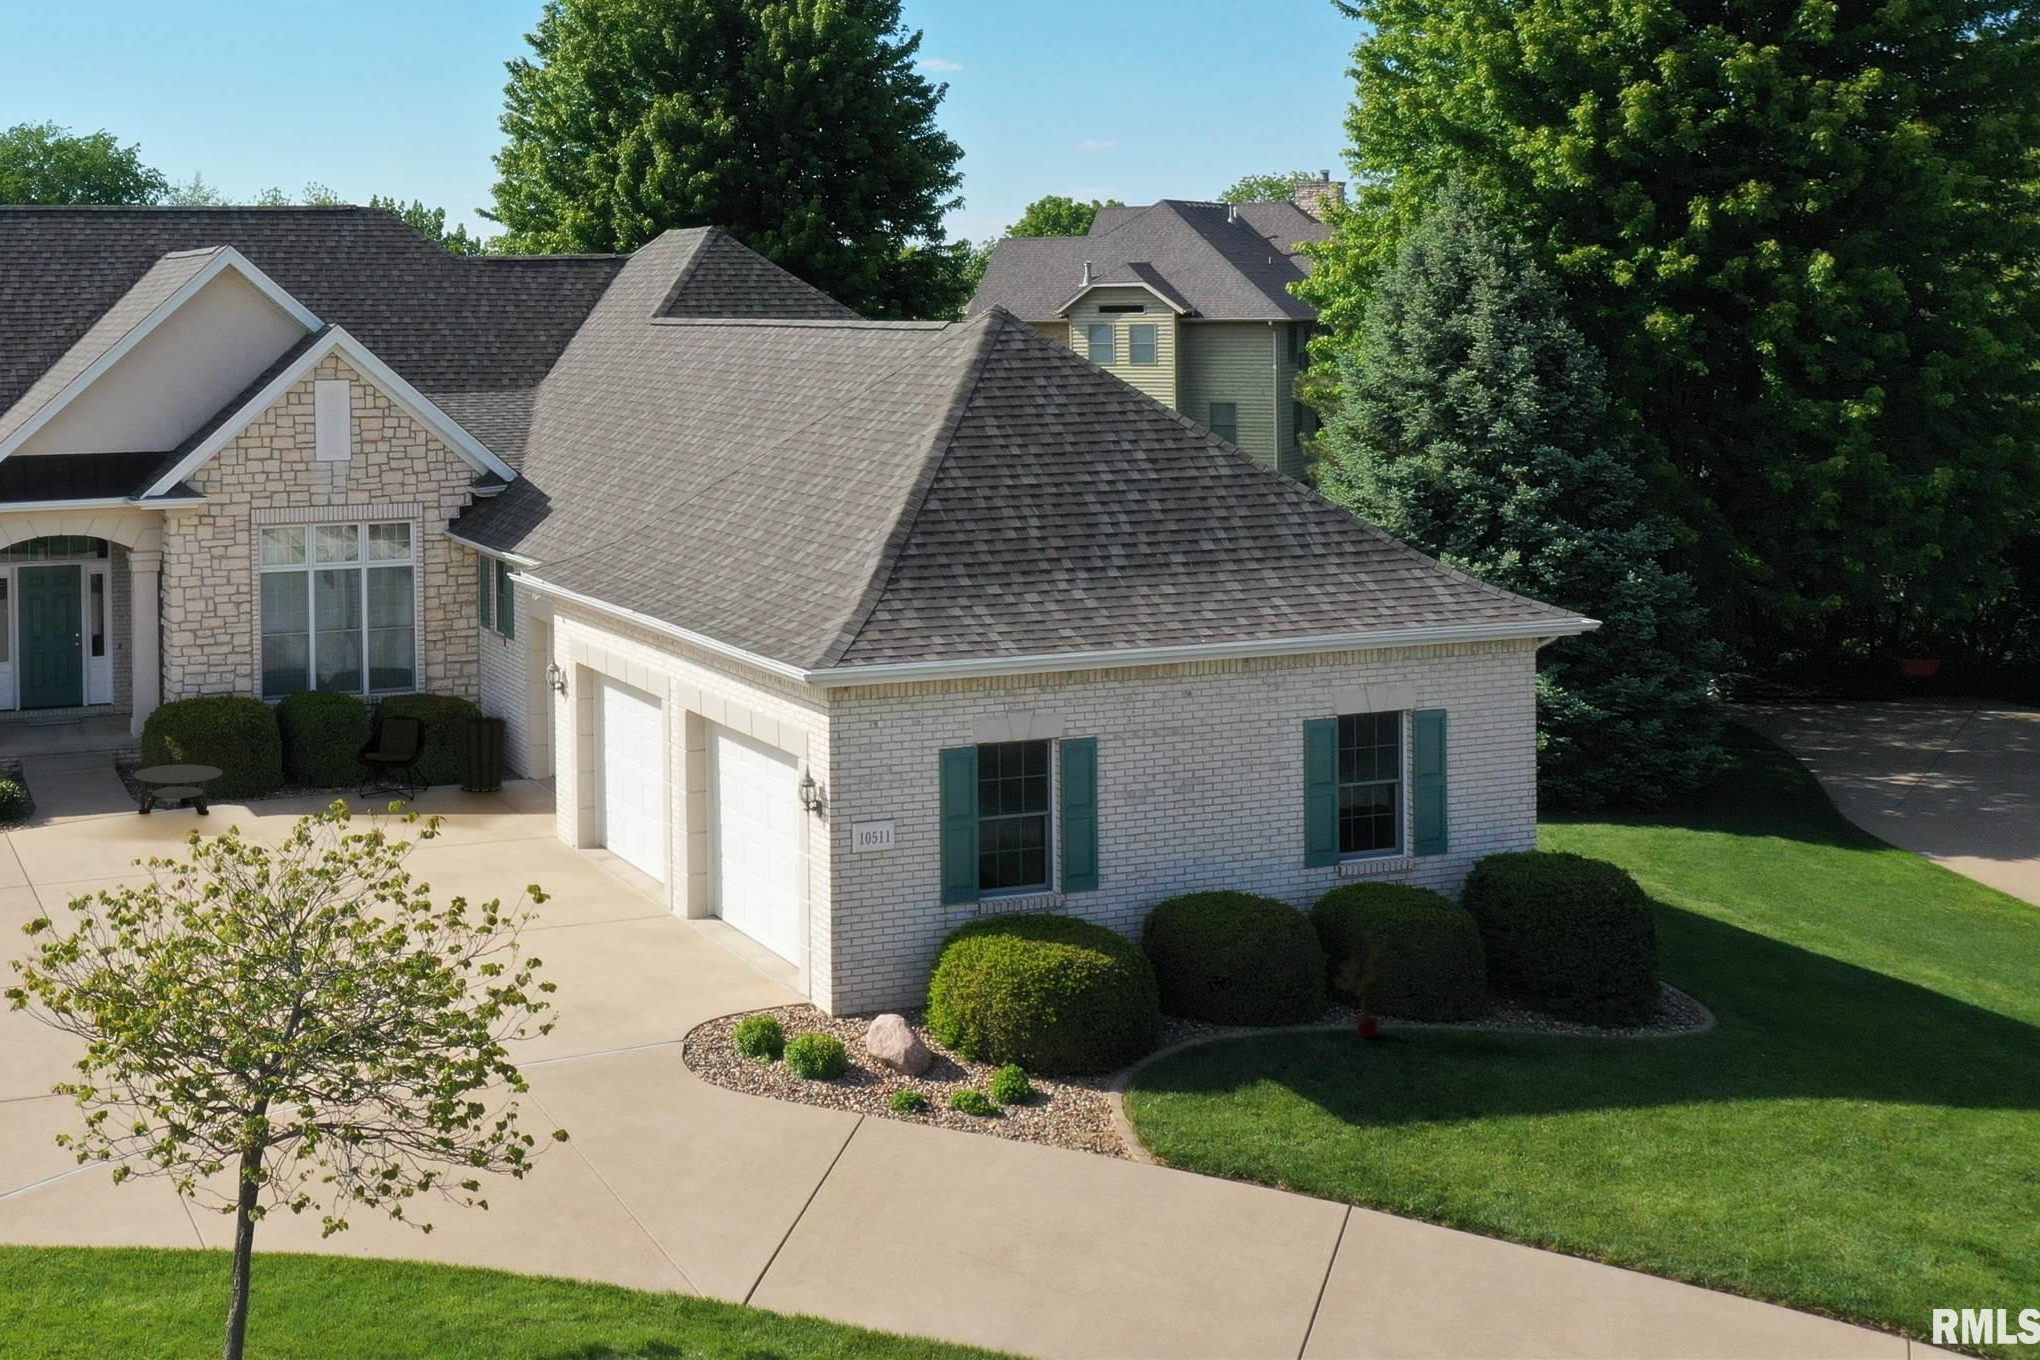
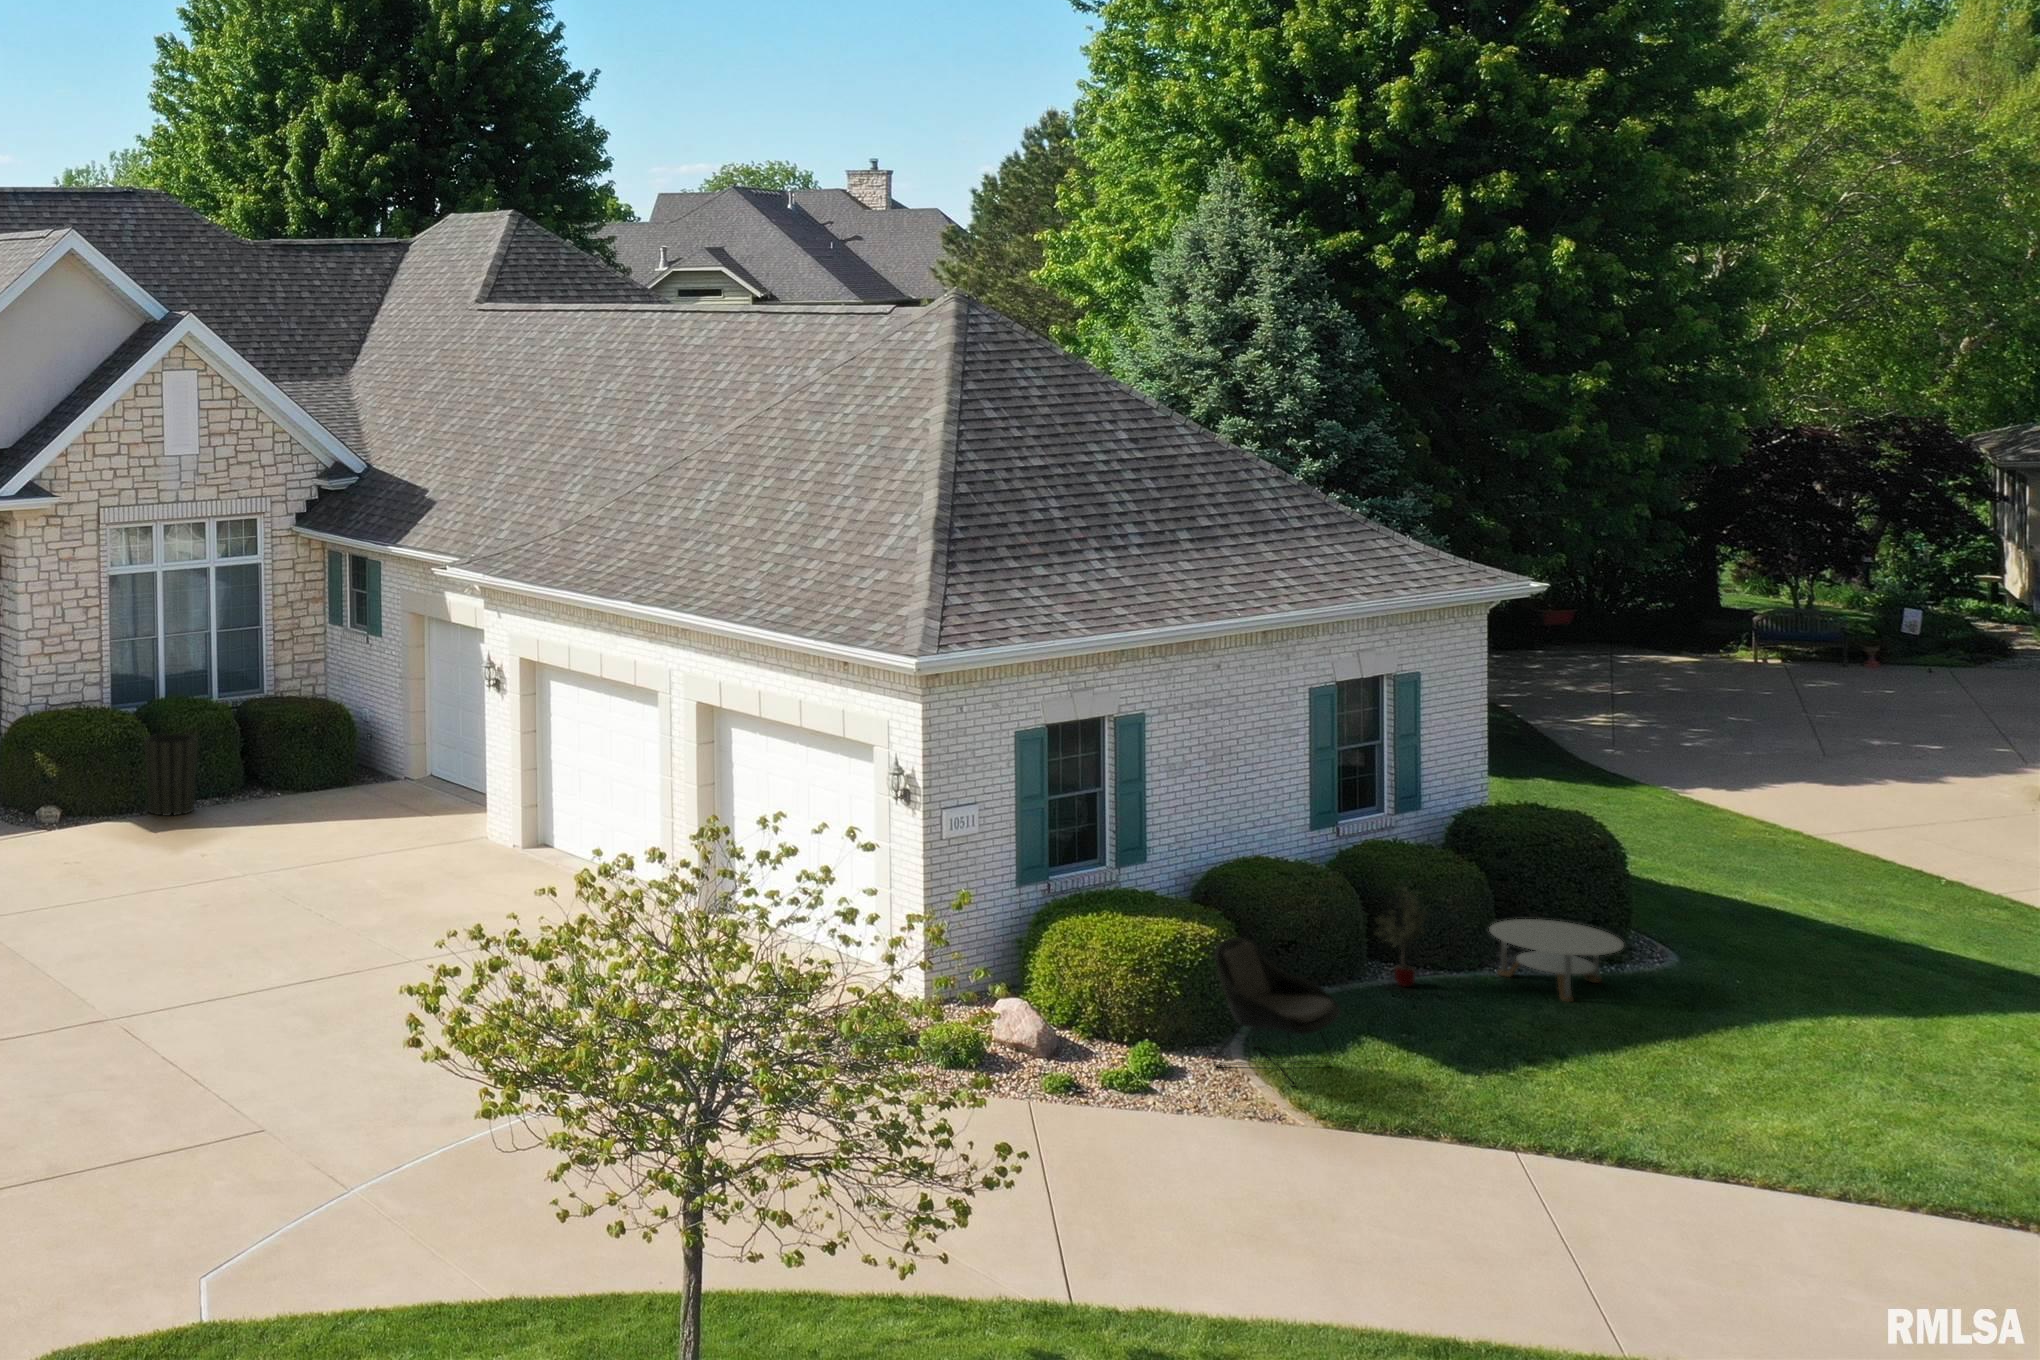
lounge chair: present [356,715,429,800] -> present [1213,938,1341,1086]
trash can: present [457,716,506,792] -> present [144,733,198,816]
round table: present [133,764,223,815] -> present [1489,919,1624,1002]

